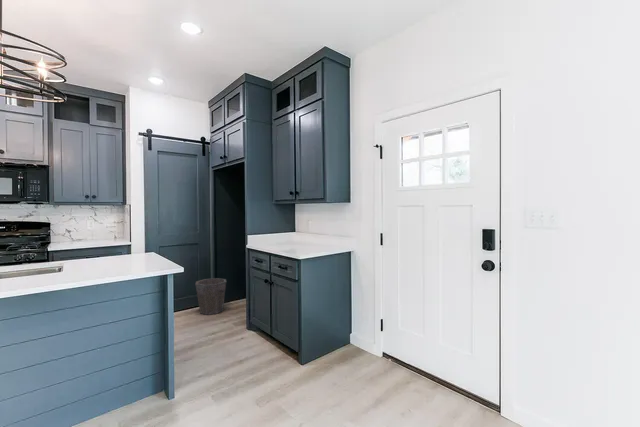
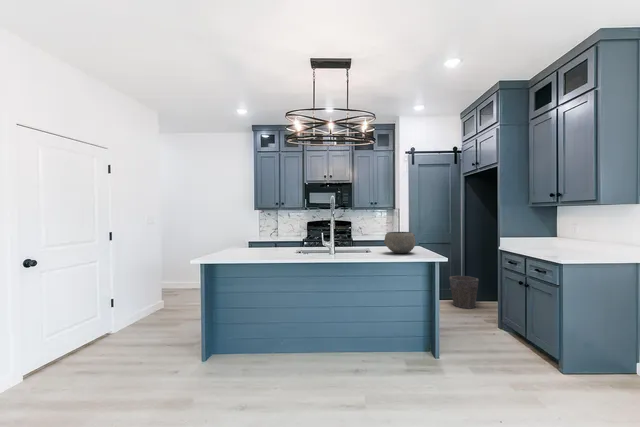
ceramic bowl: none [90,237,143,268] -> present [384,232,416,253]

